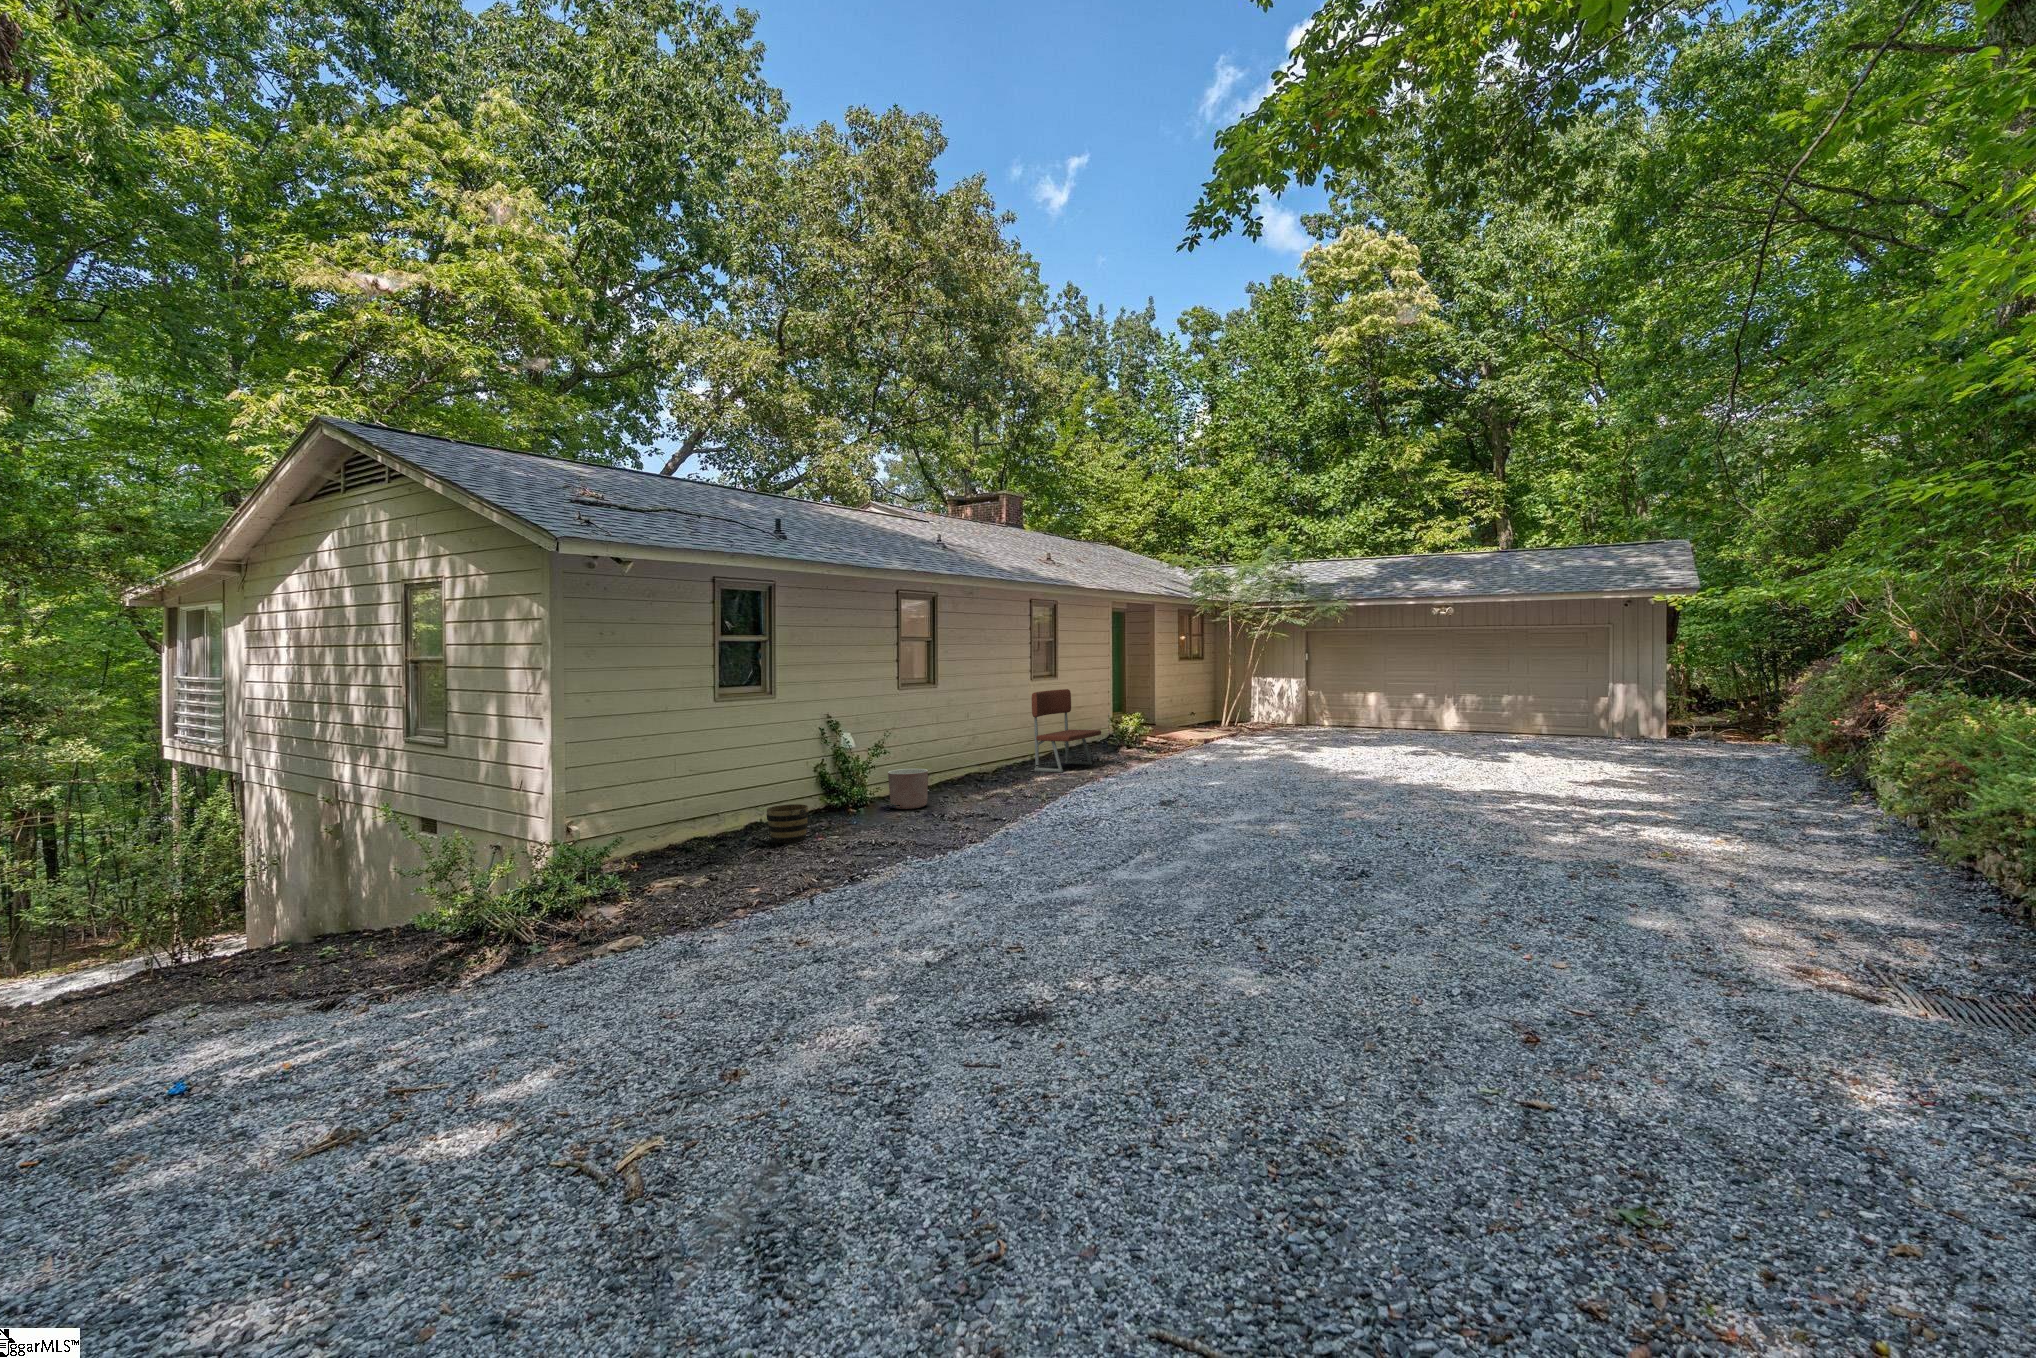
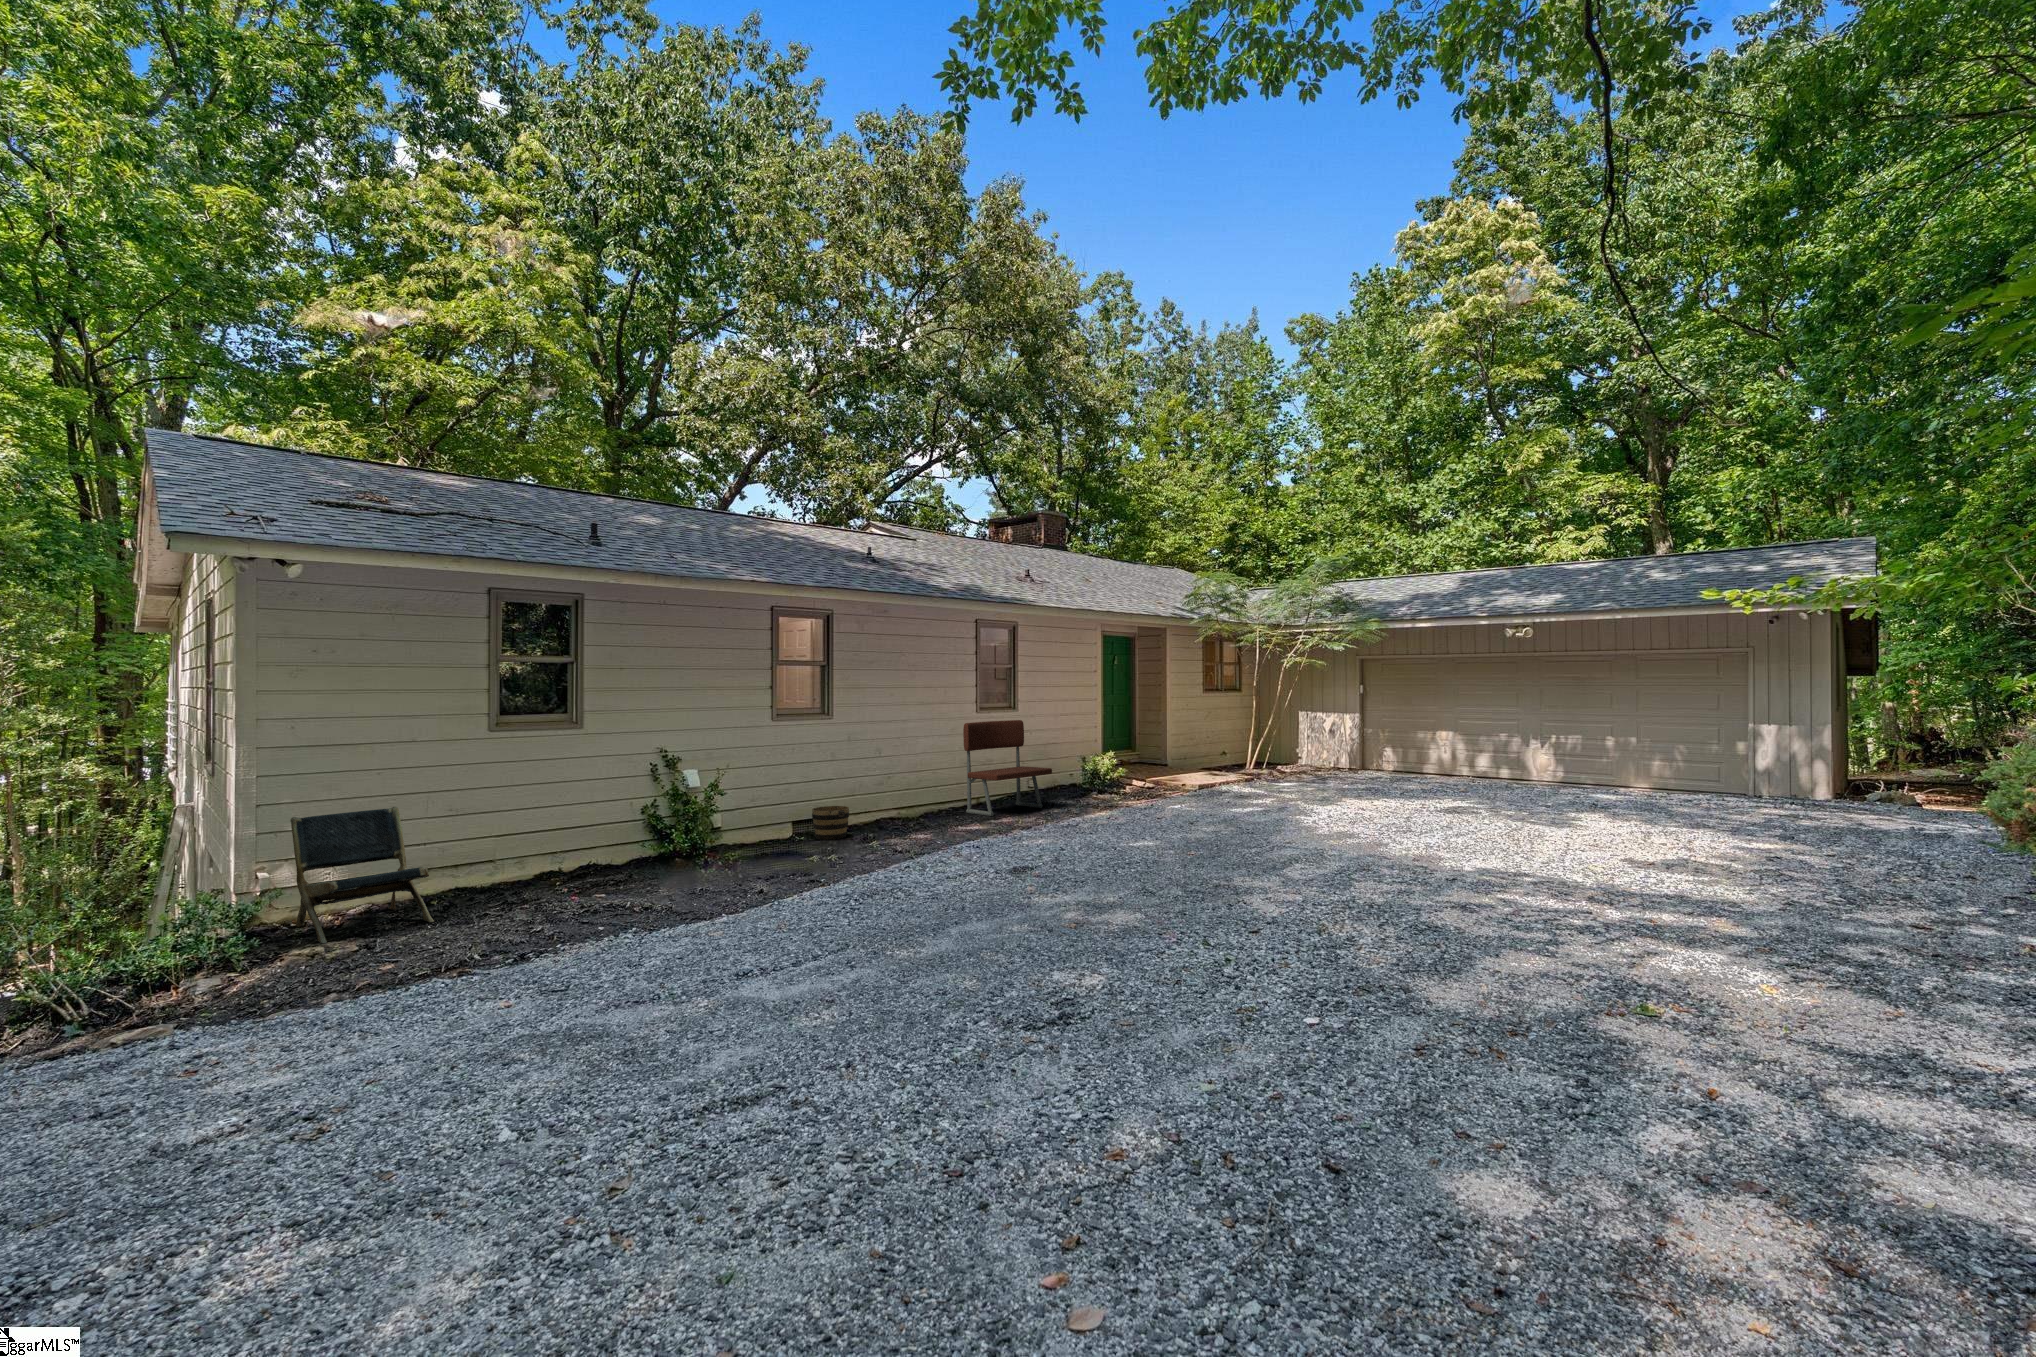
planter: present [888,769,928,809] -> none [728,806,775,854]
lounge chair: none [627,774,755,886] -> present [290,807,434,943]
bucket: present [766,804,809,843] -> present [812,806,849,840]

